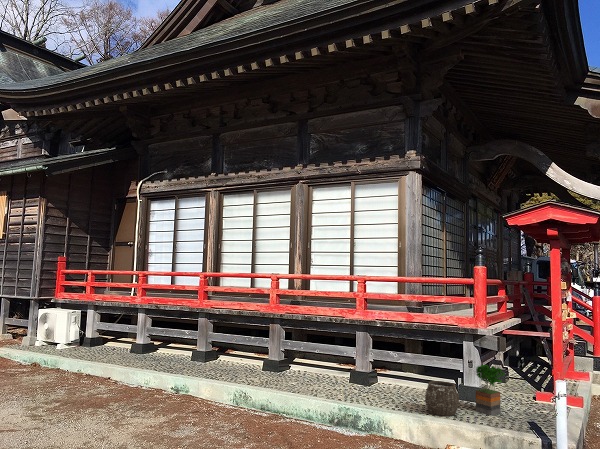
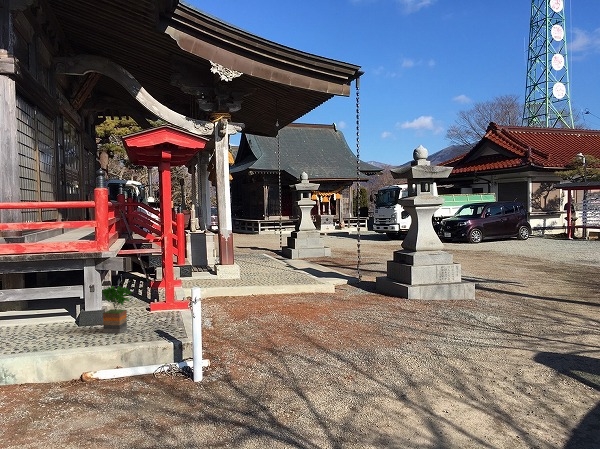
woven basket: present [425,381,459,416] -> none [50,311,89,347]

